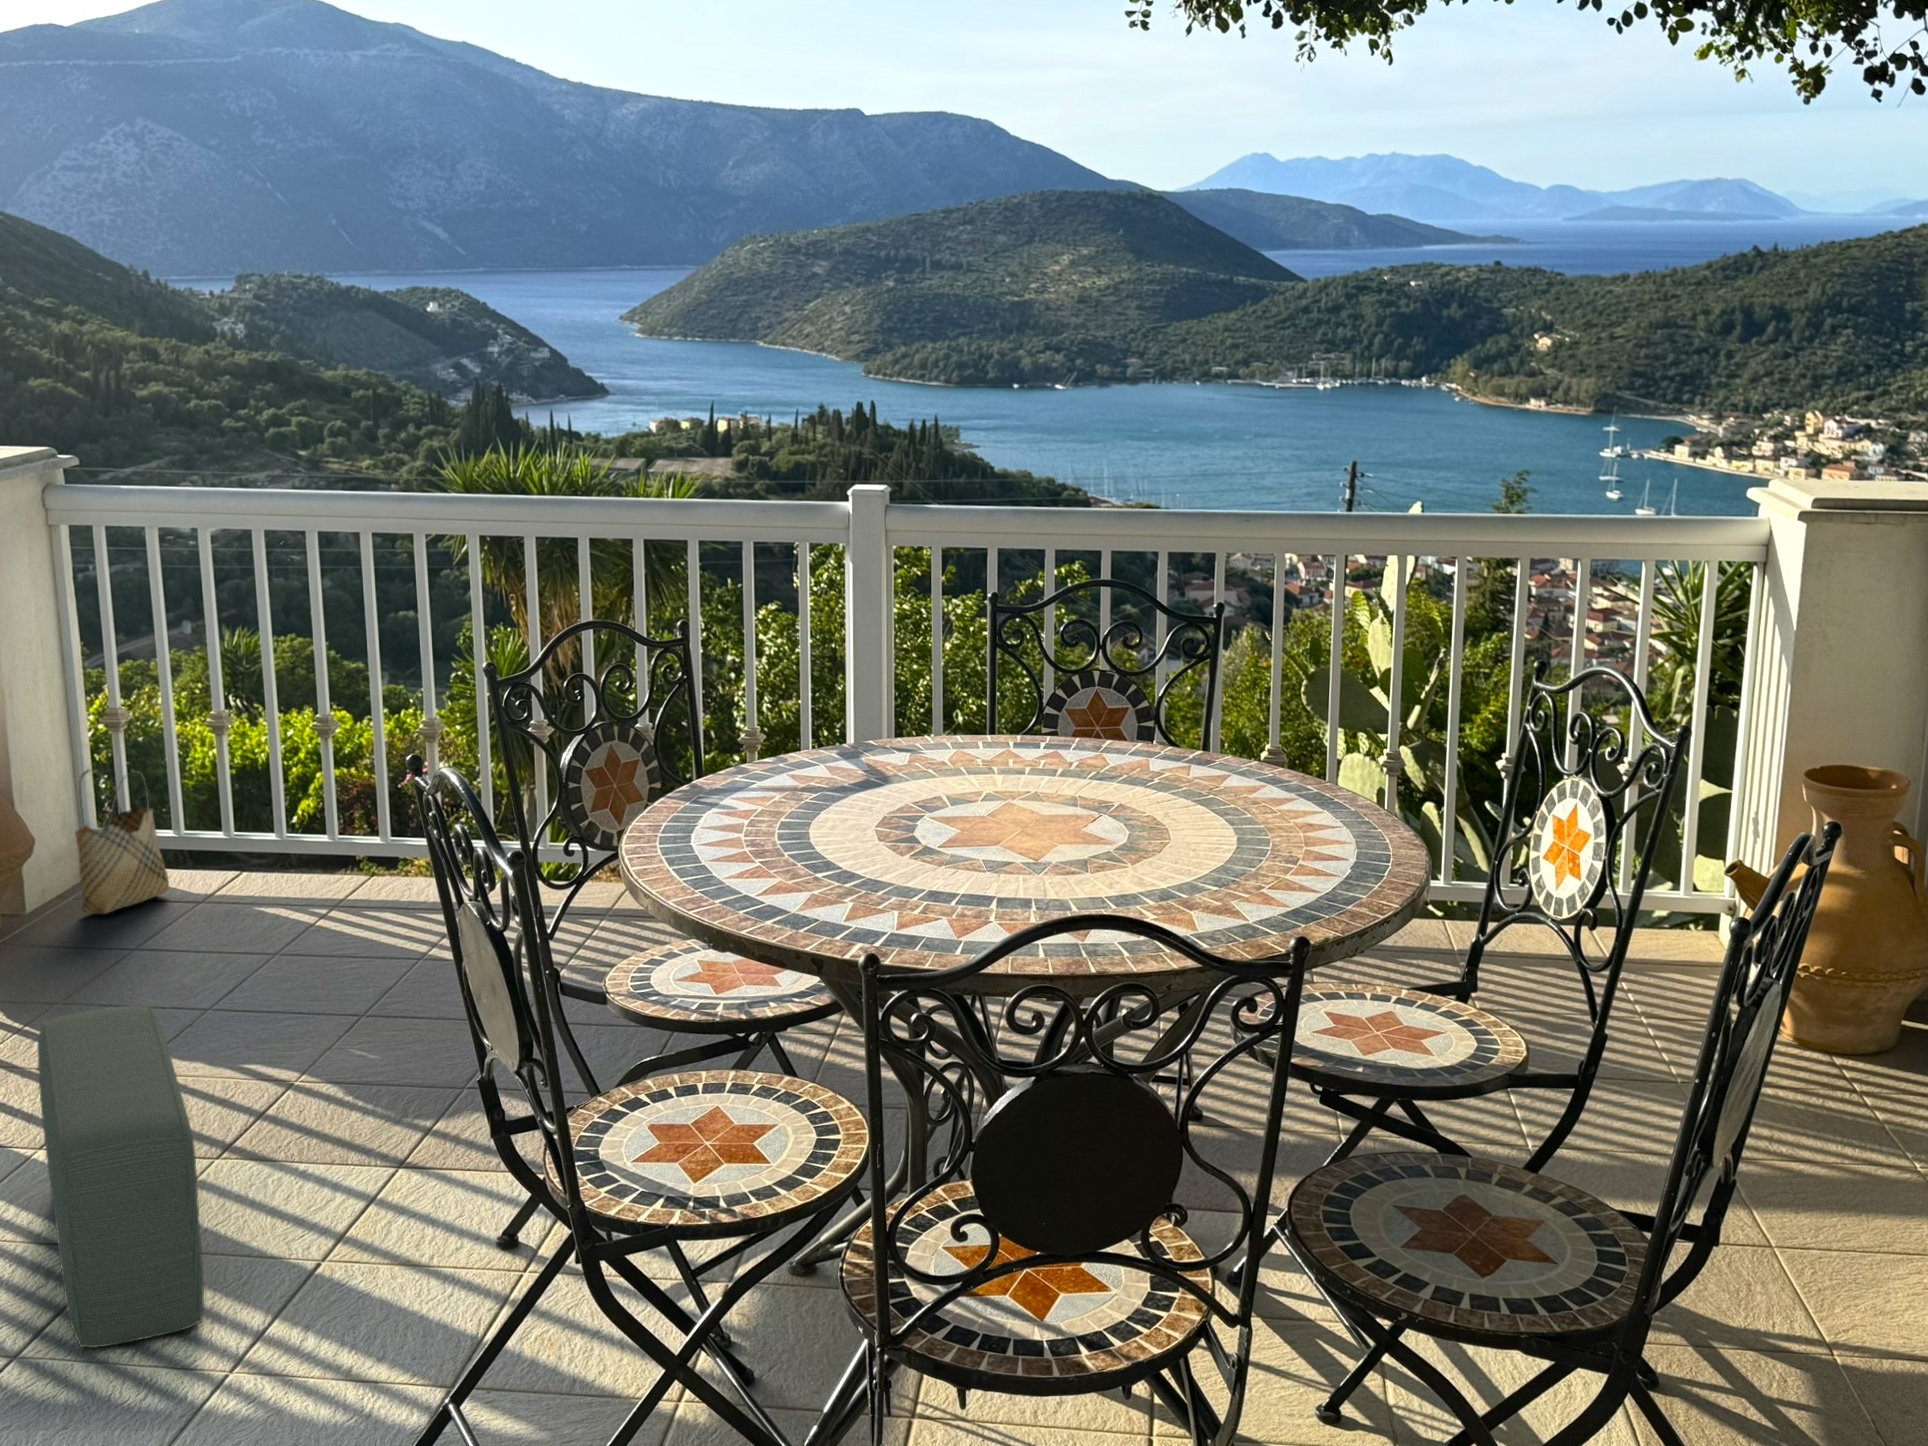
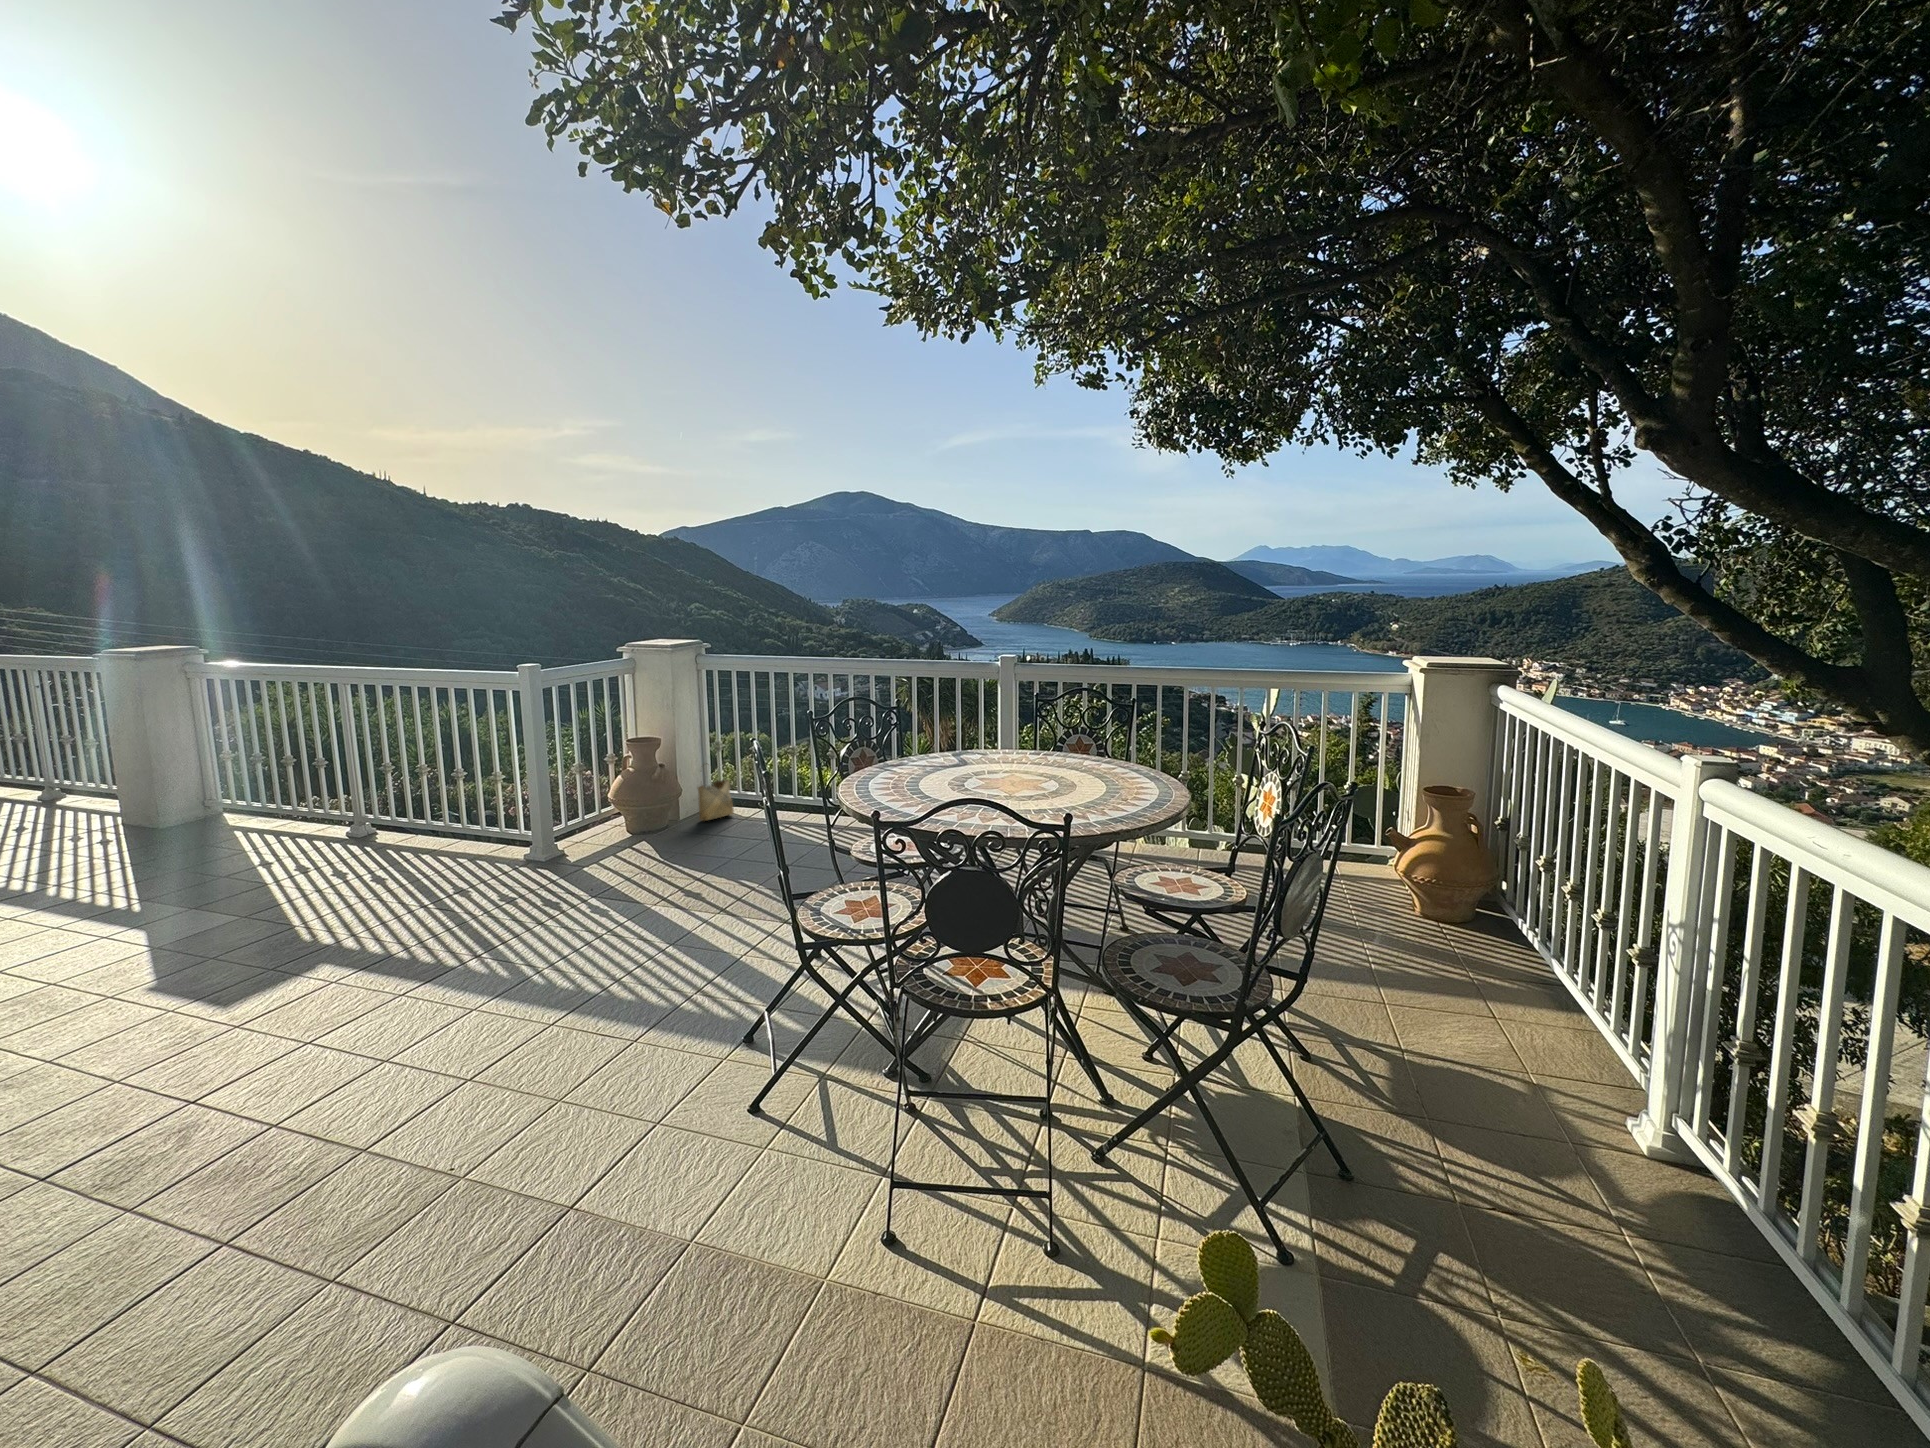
pouf: present [38,1006,204,1348] -> none [637,849,697,981]

